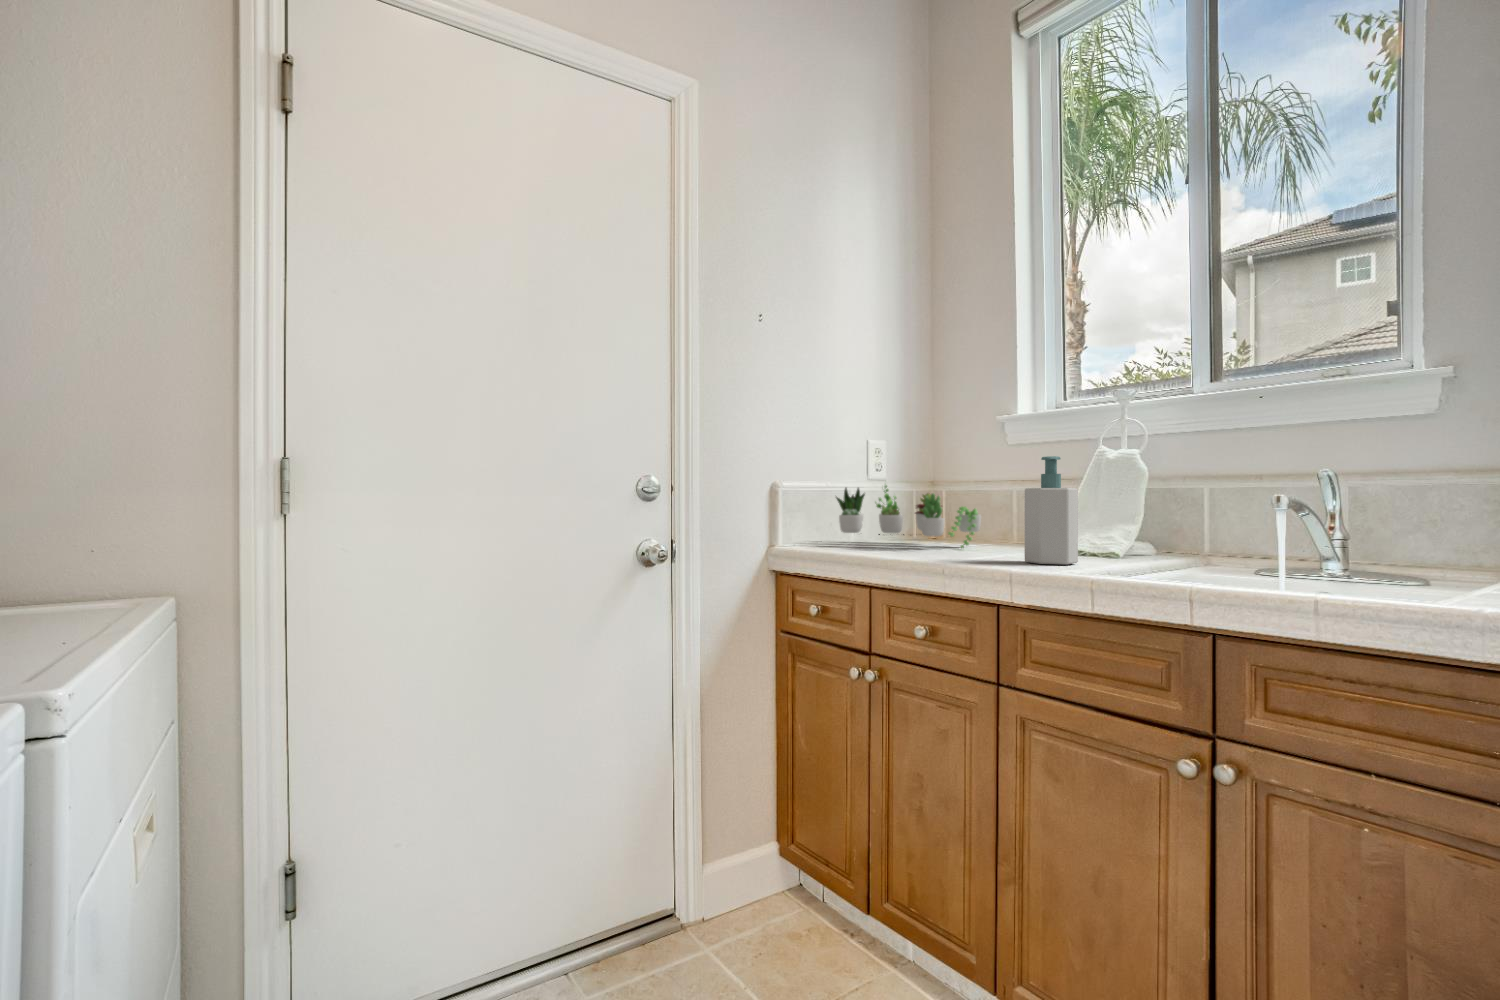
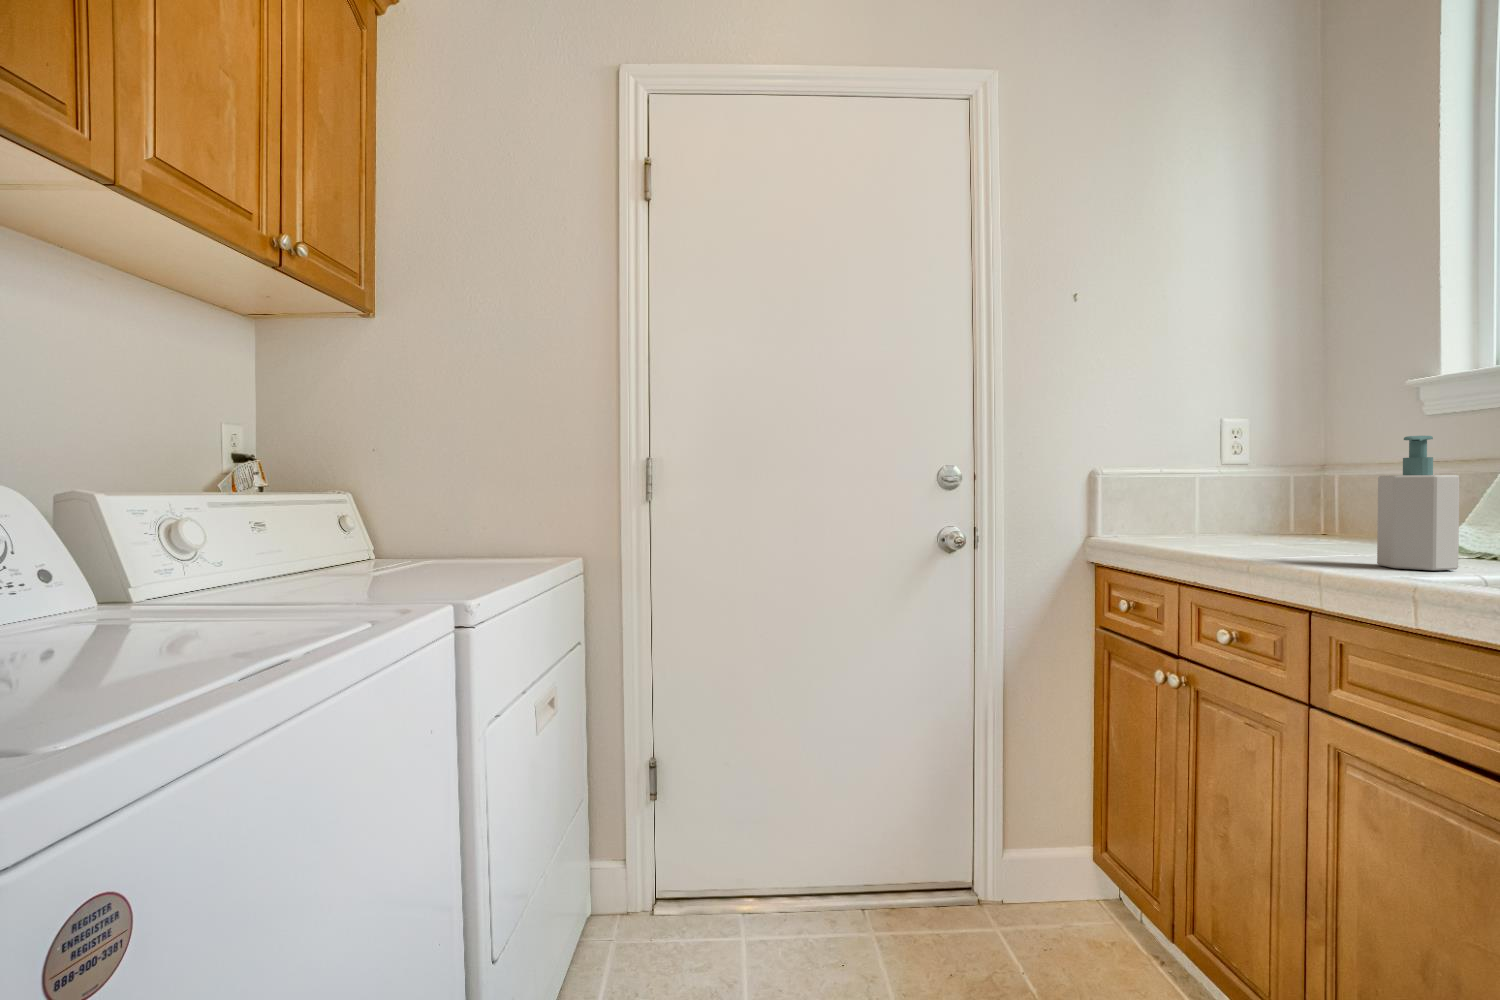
succulent plant: present [836,486,981,548] -> none [1165,466,1369,547]

